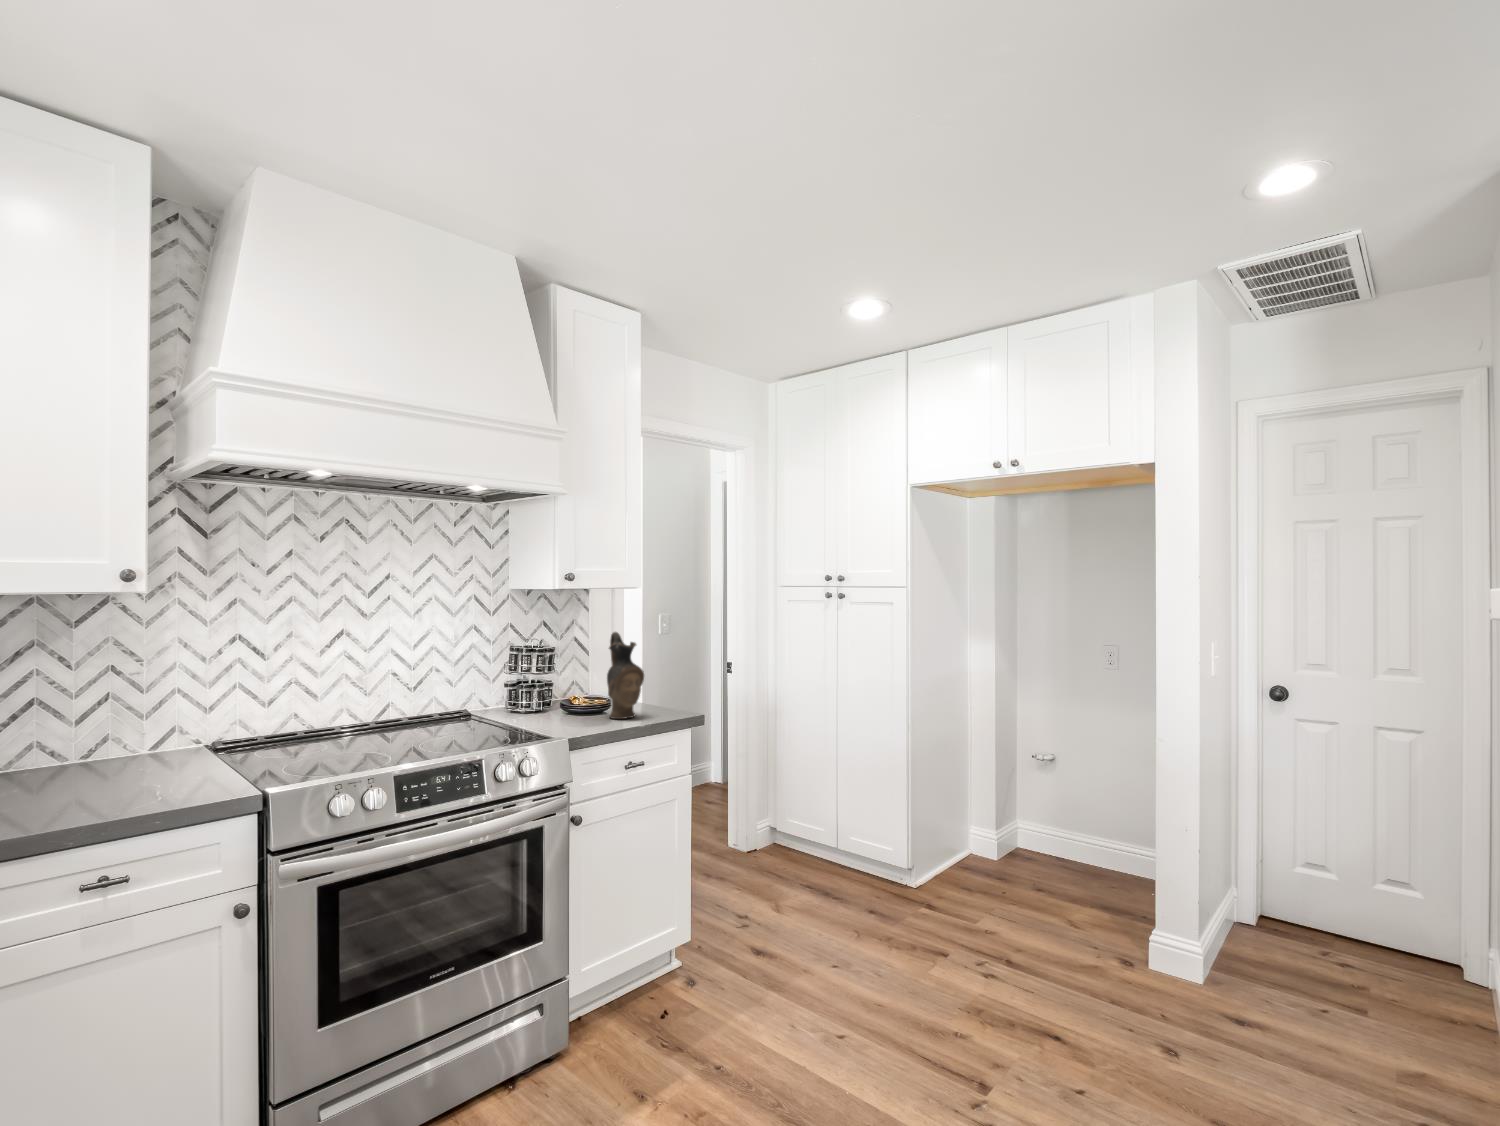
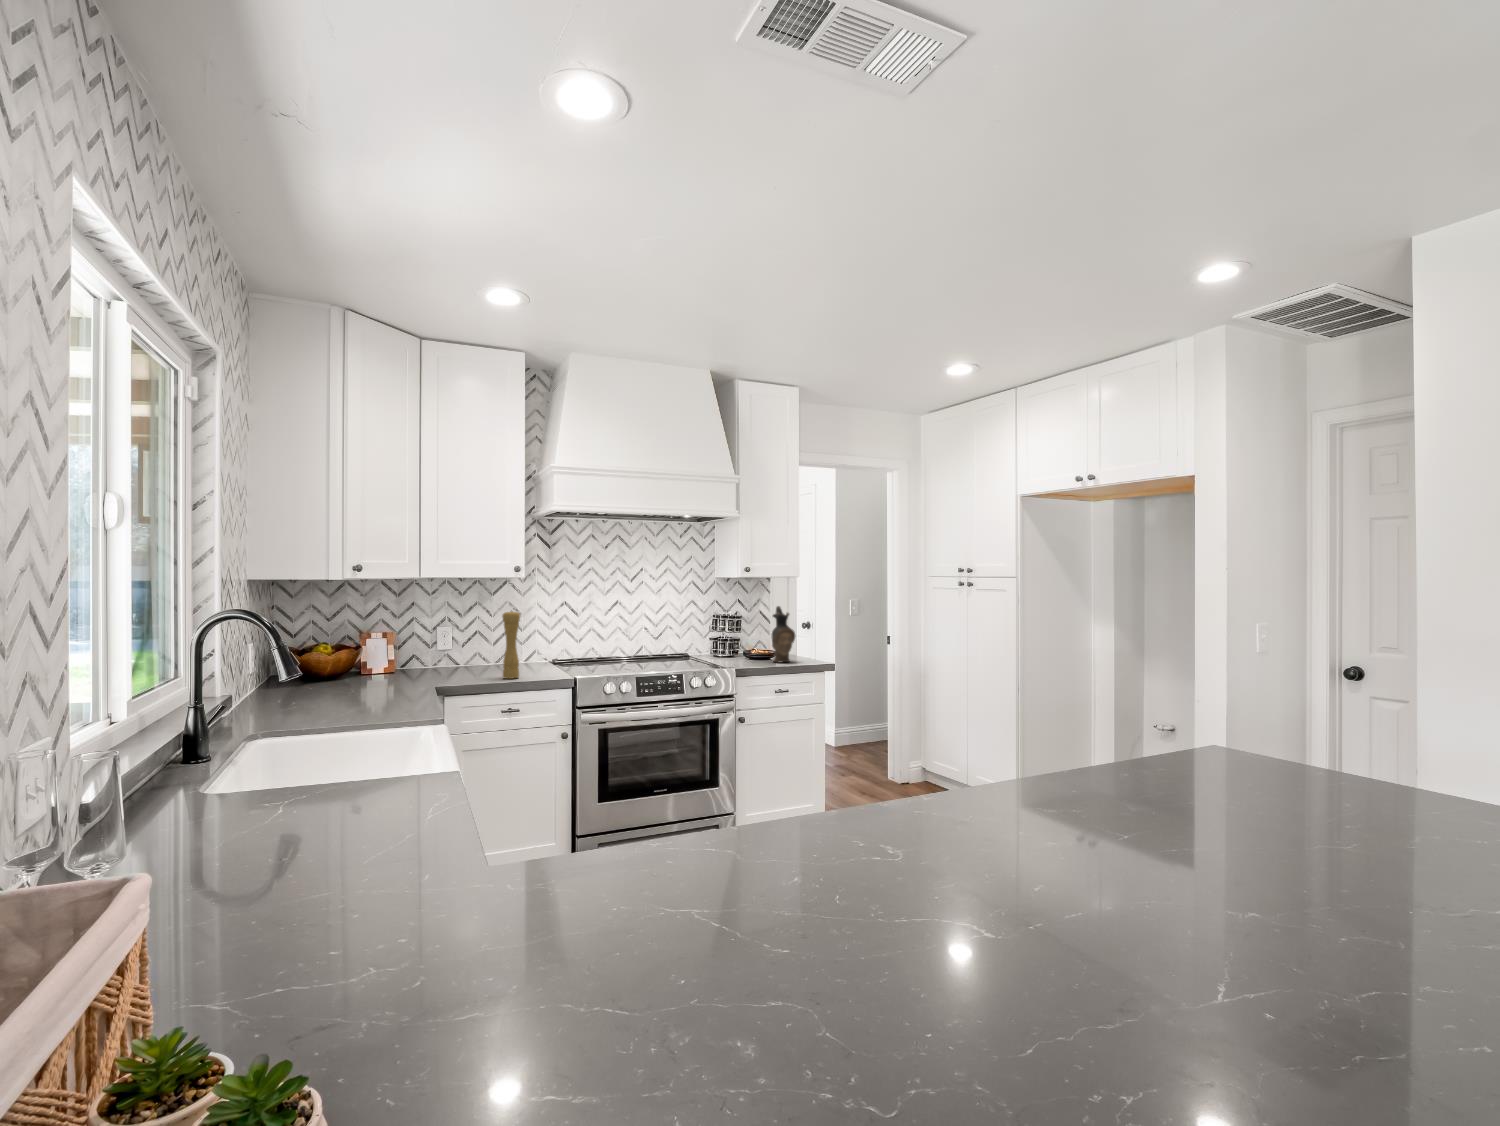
pepper mill: none [87,665,135,812] -> present [502,611,520,679]

